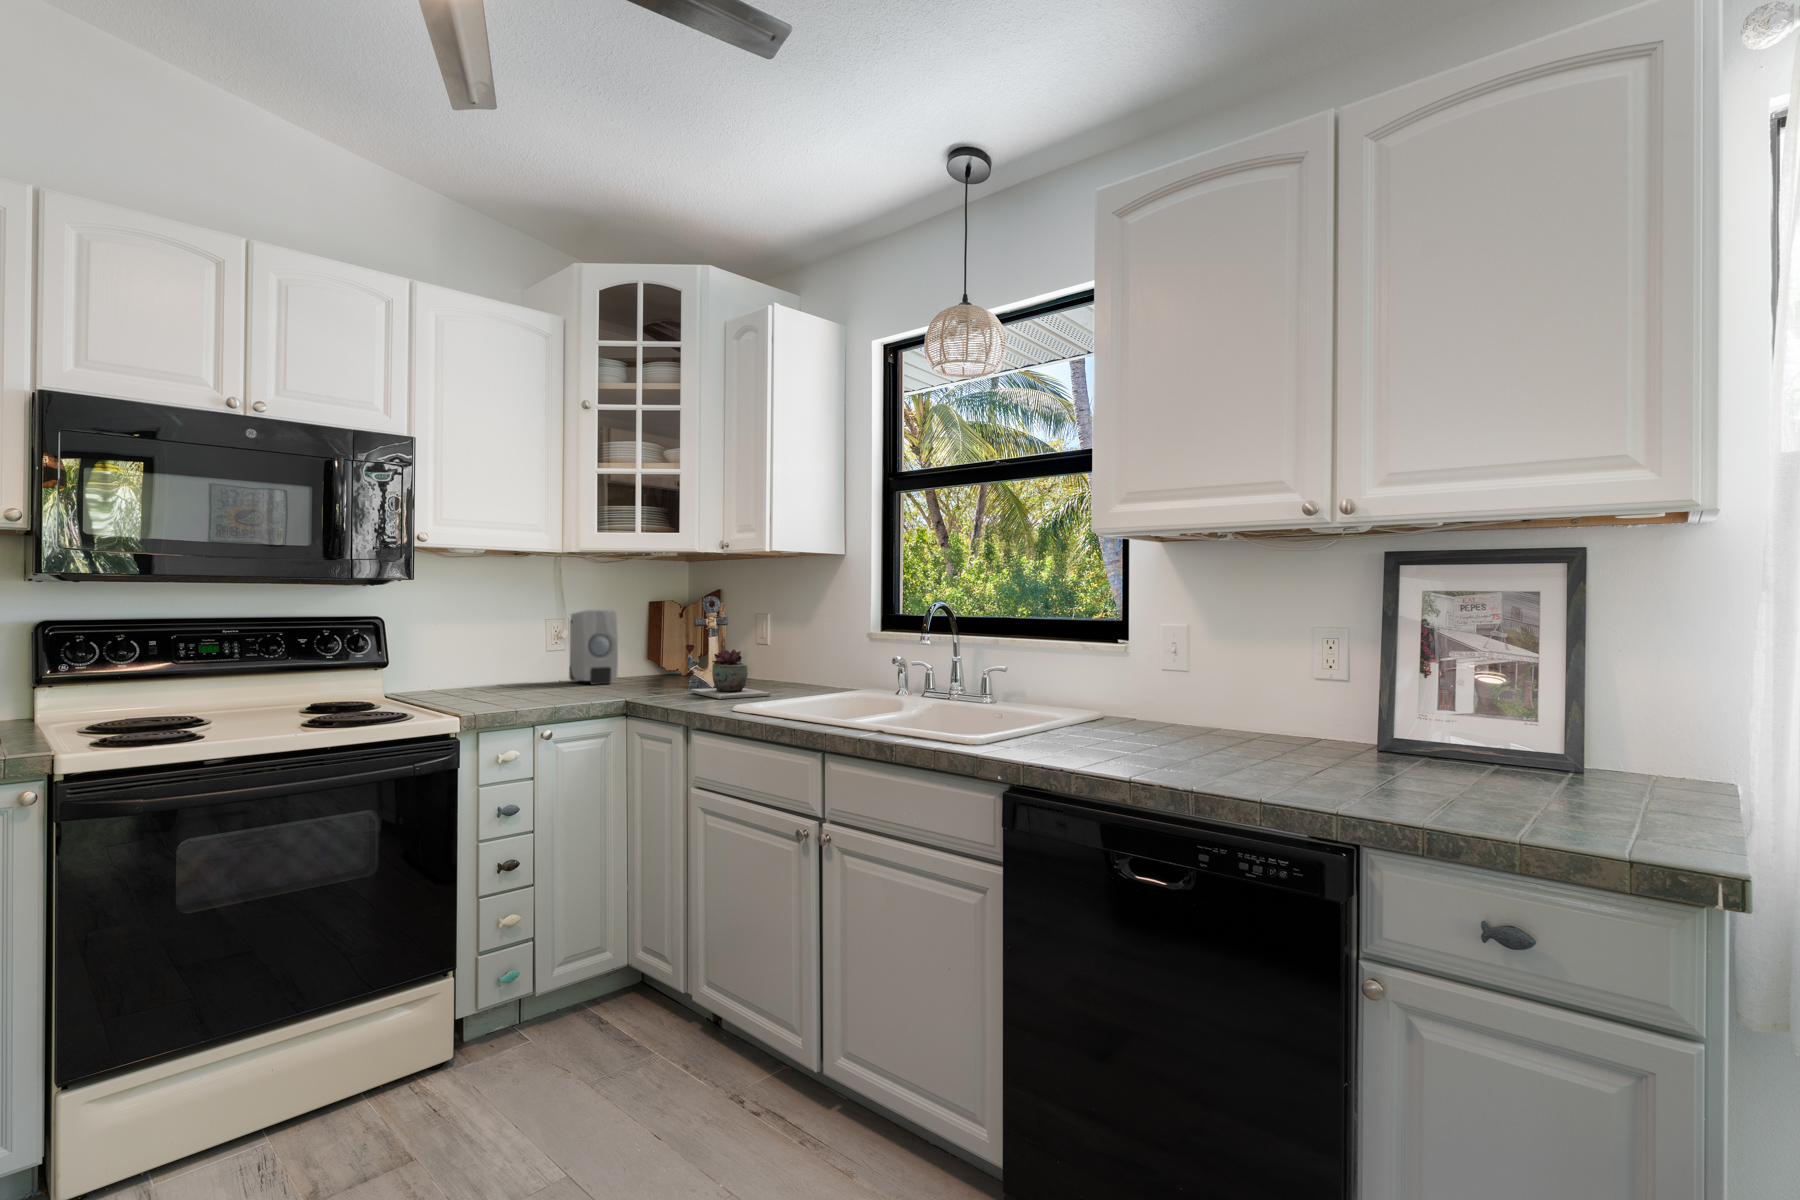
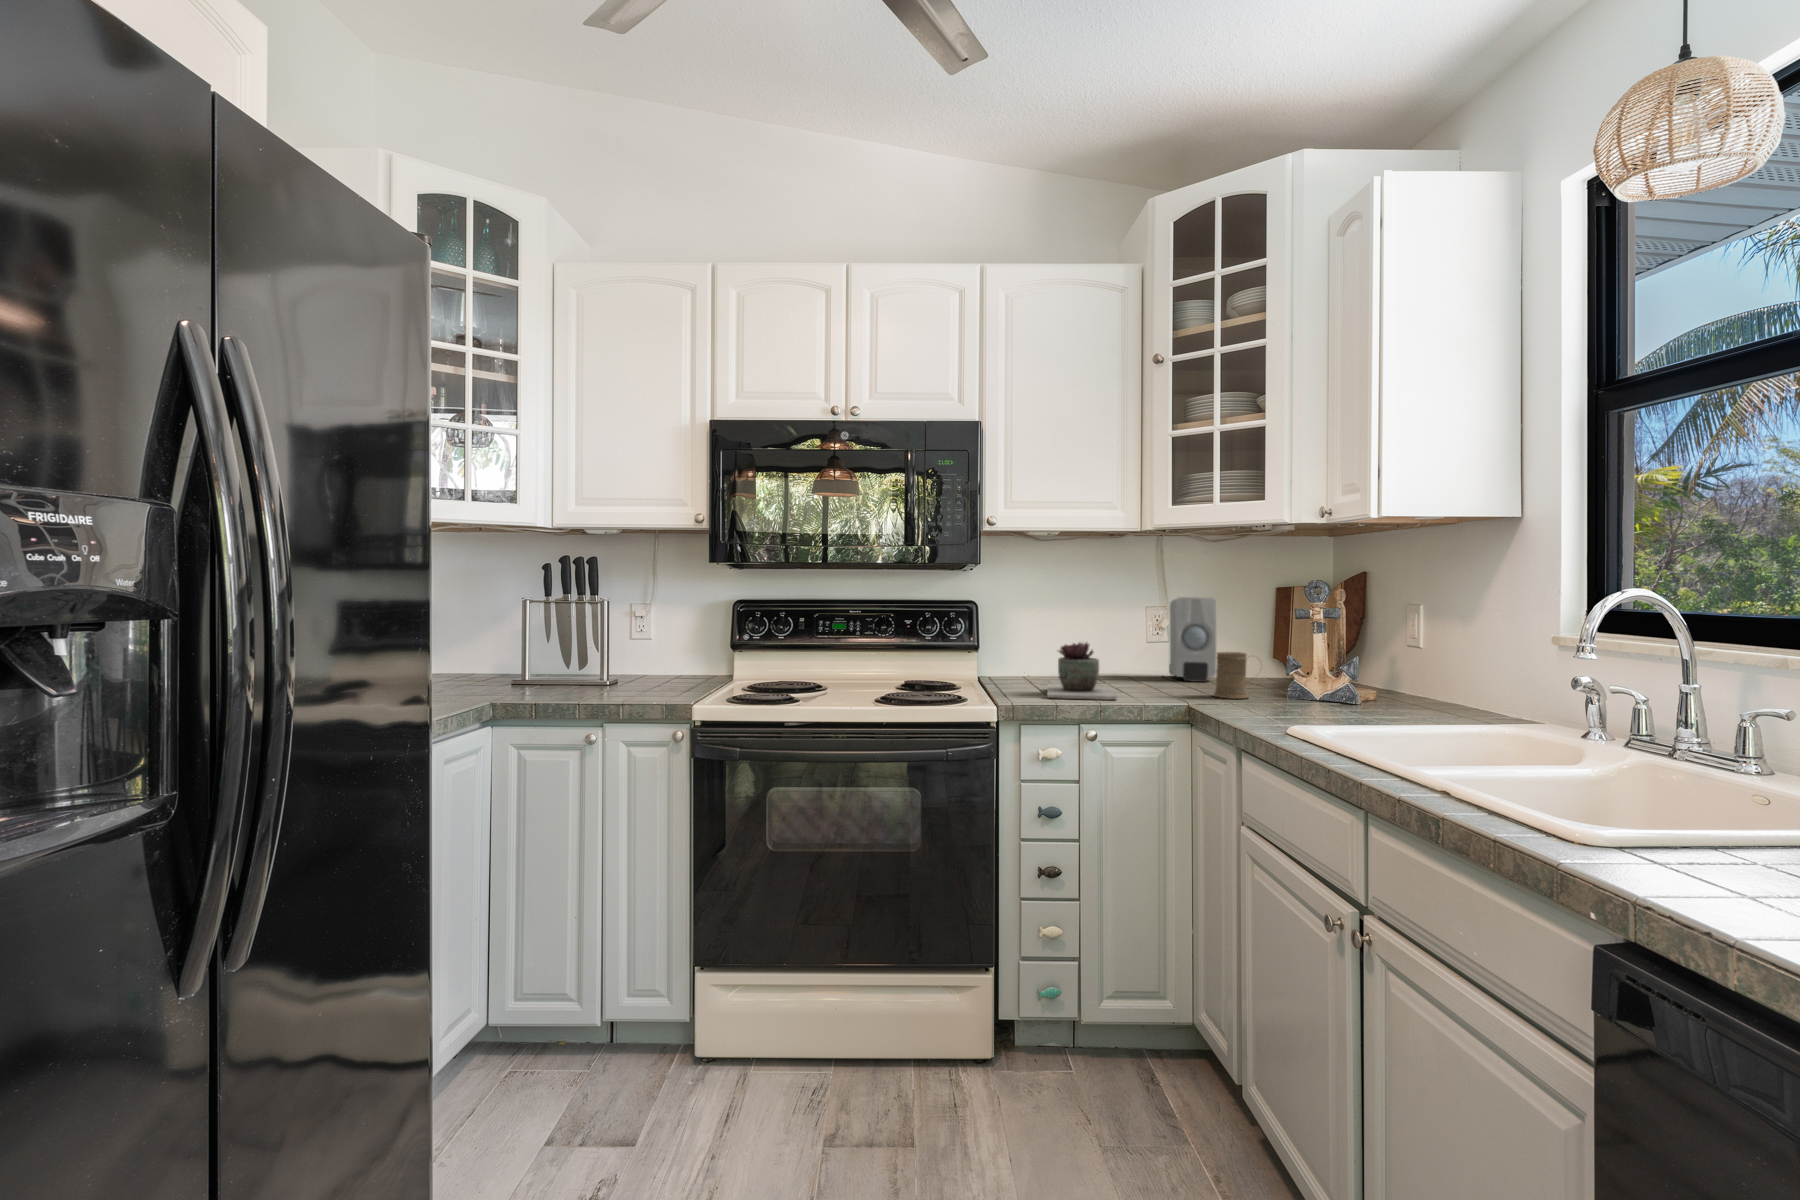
succulent plant: present [691,649,771,699] -> present [1047,643,1116,700]
mug: none [633,656,674,694] -> present [1213,652,1262,699]

